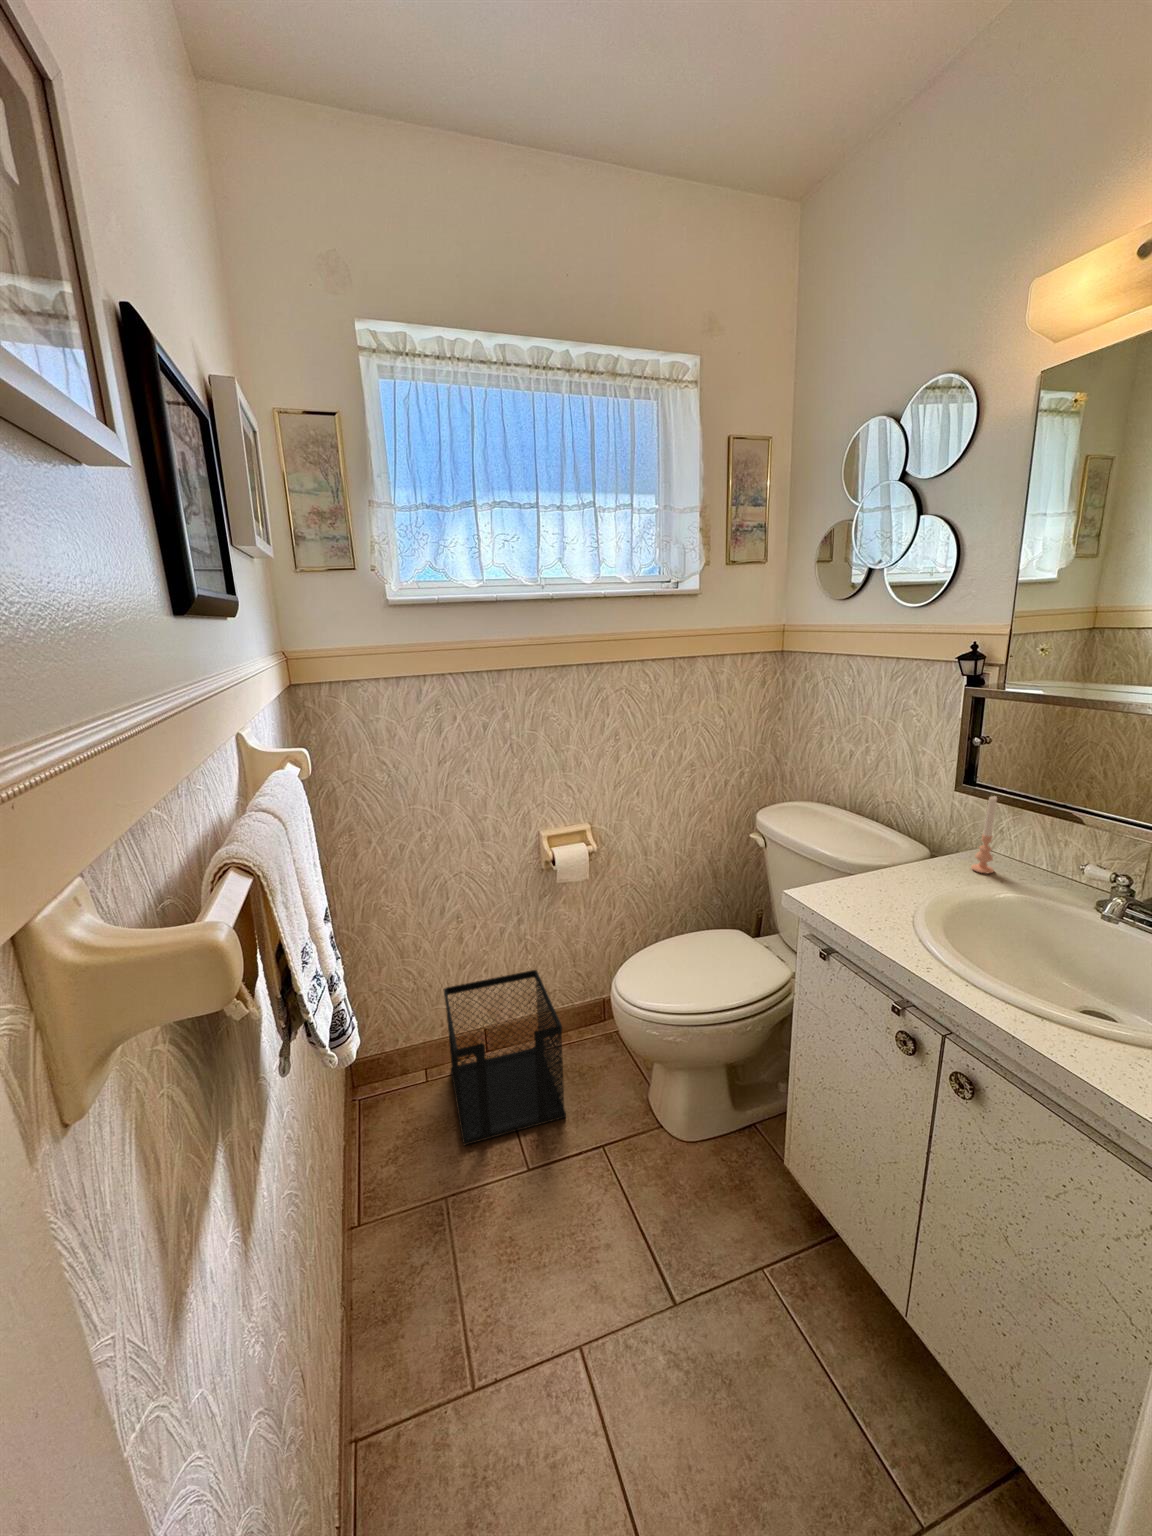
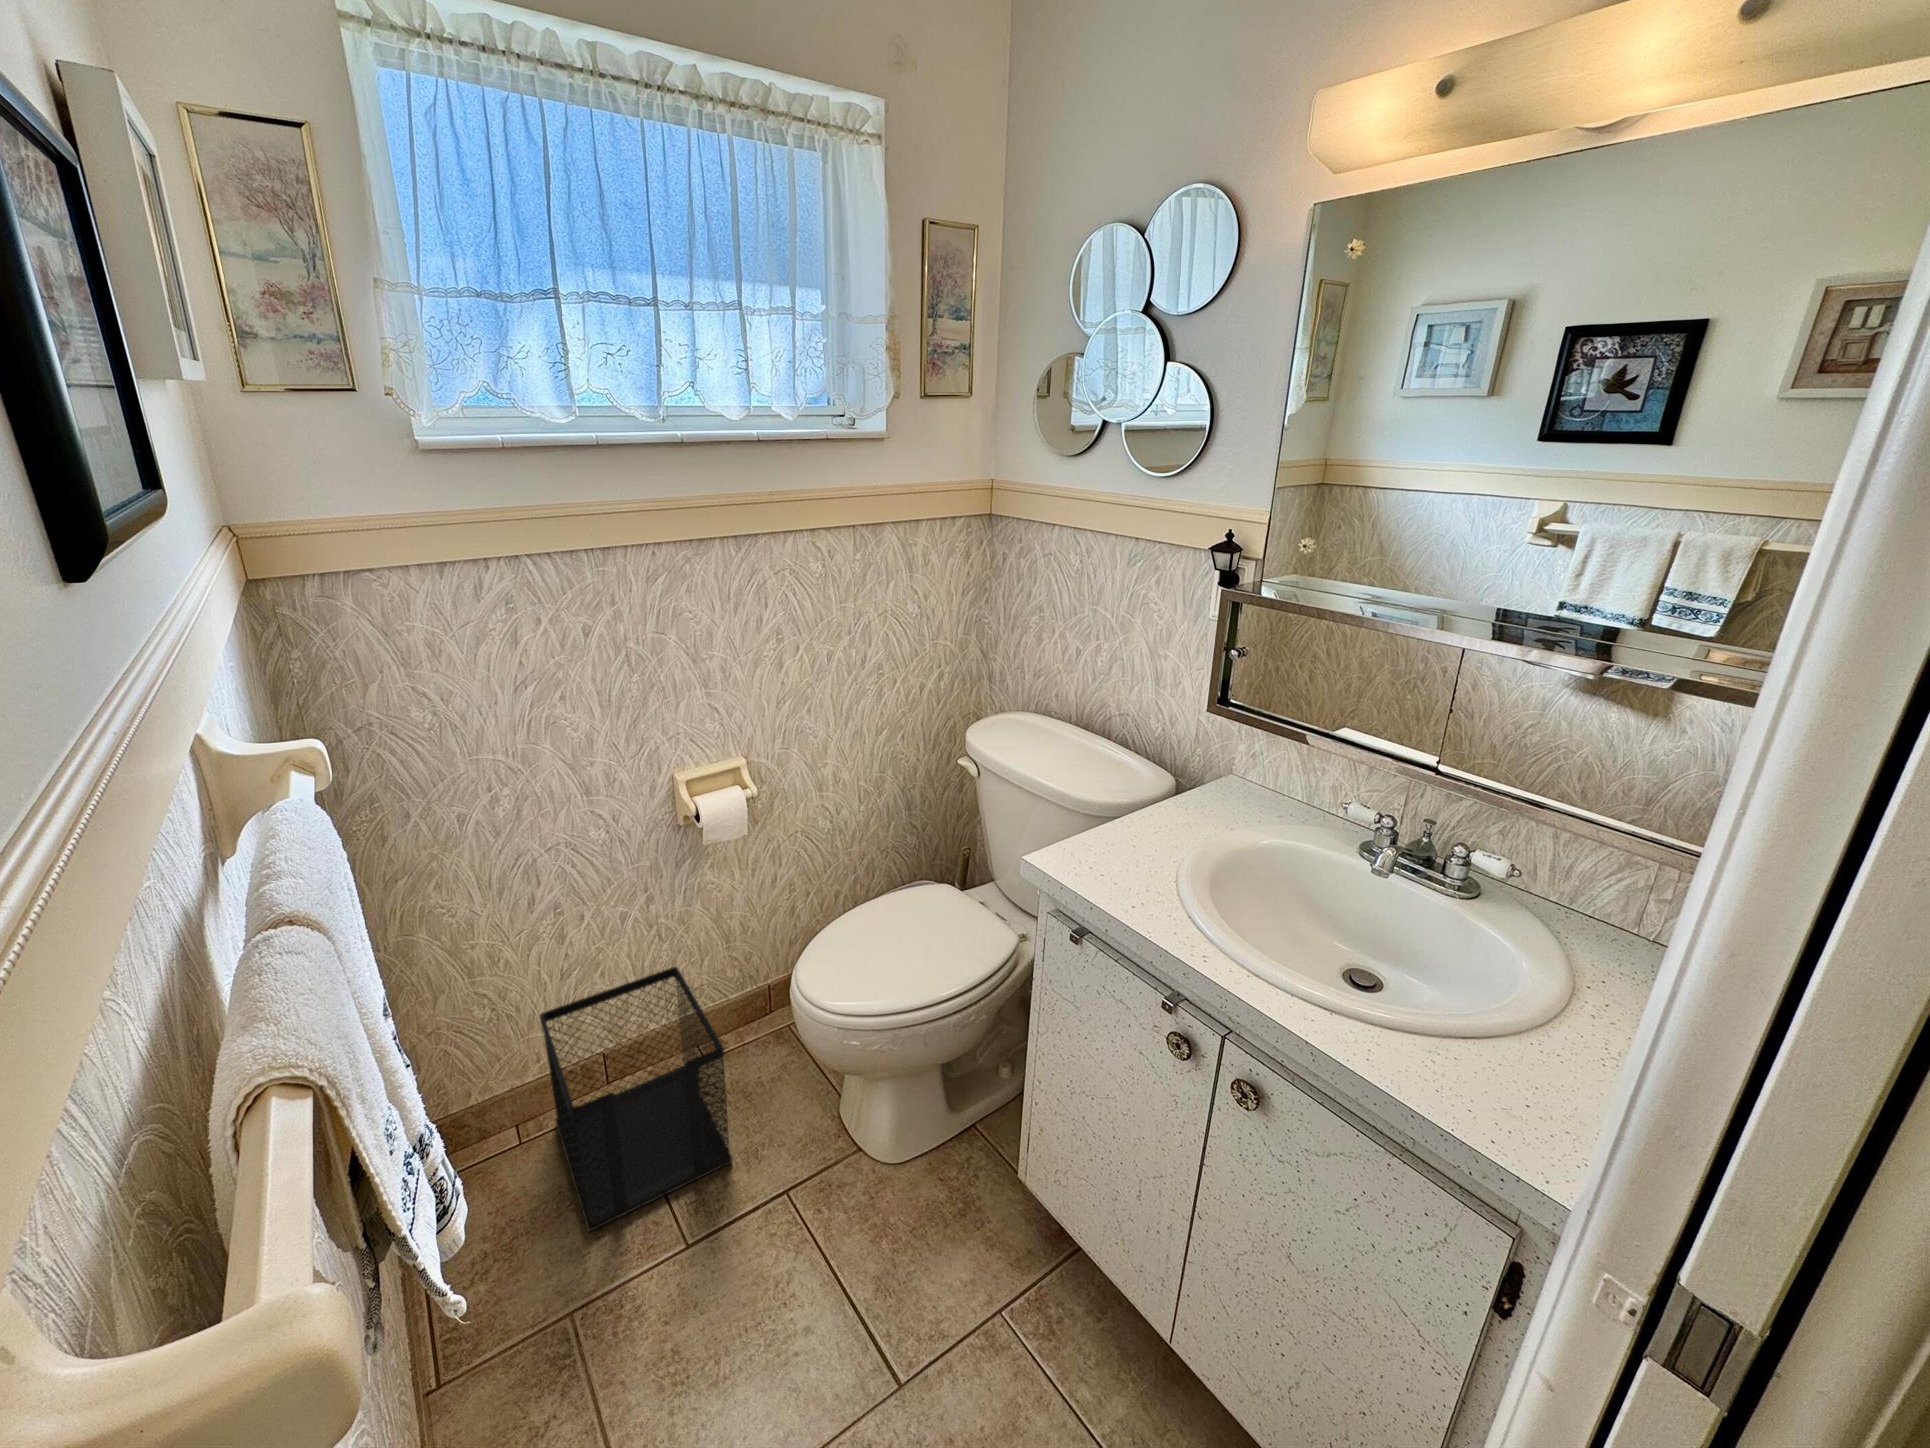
candle: present [971,796,997,873] -> none [1228,723,1259,813]

